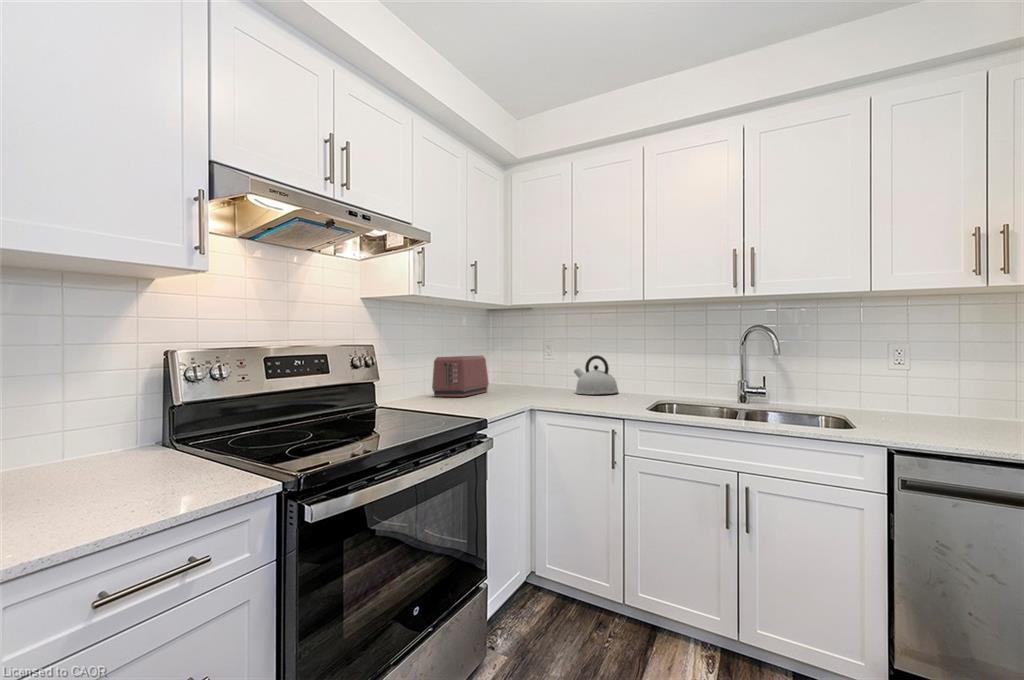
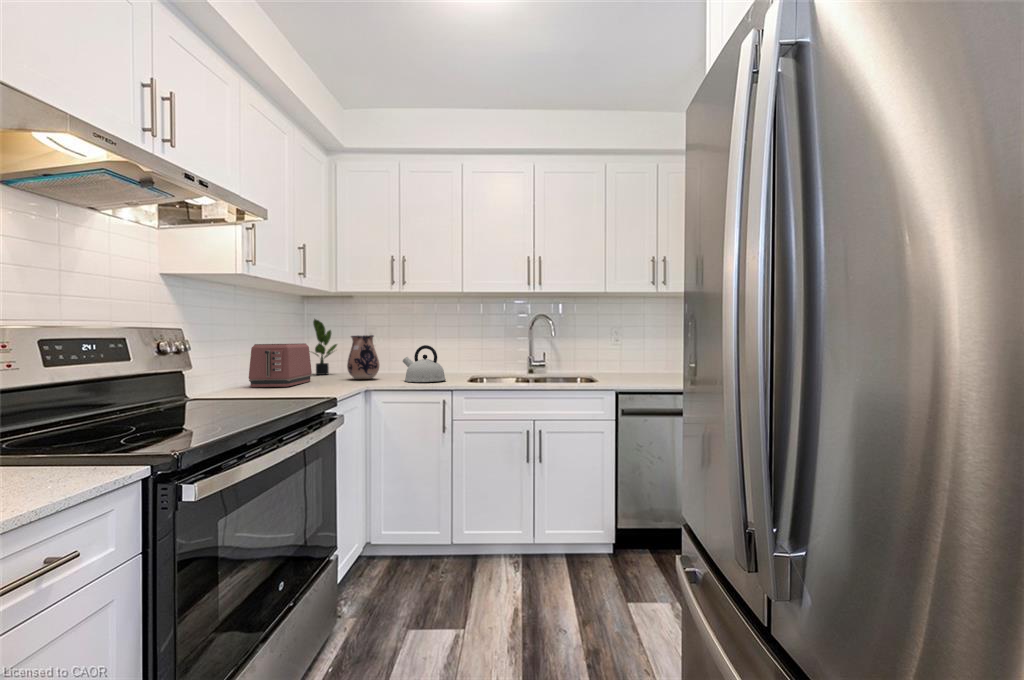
potted plant: none [491,331,518,385] -> present [313,319,337,375]
ceramic pitcher: none [522,346,552,391] -> present [347,335,379,379]

